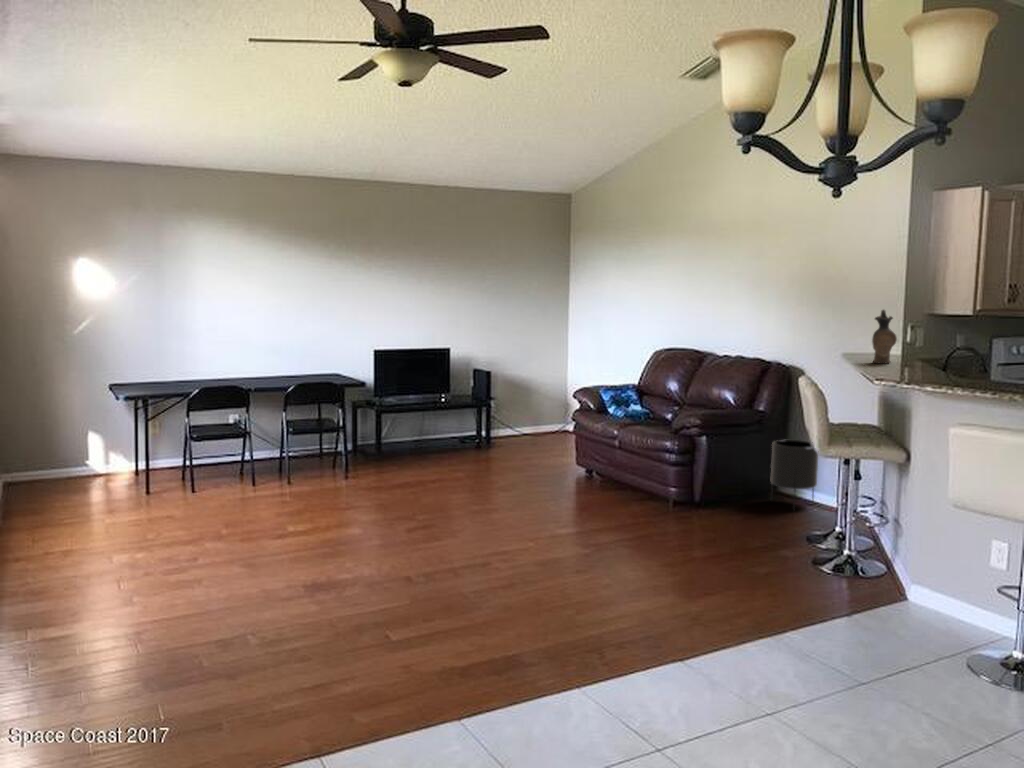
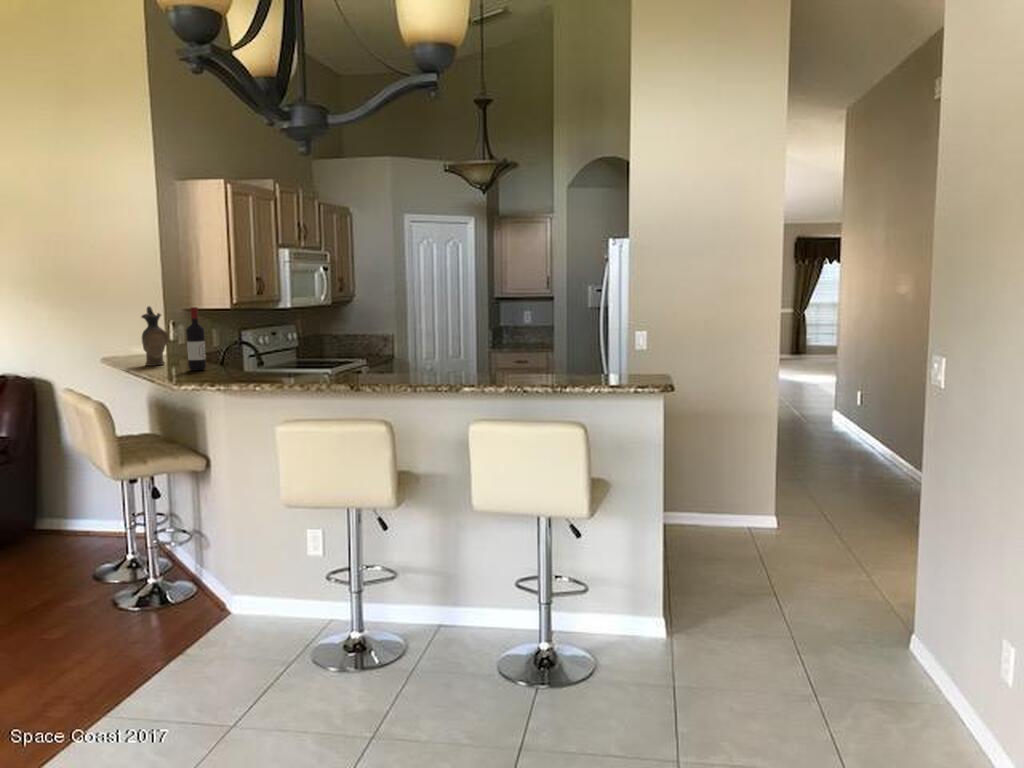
wine bottle: none [906,312,925,372] -> present [186,307,206,371]
planter: present [771,440,818,510] -> none [25,464,87,549]

